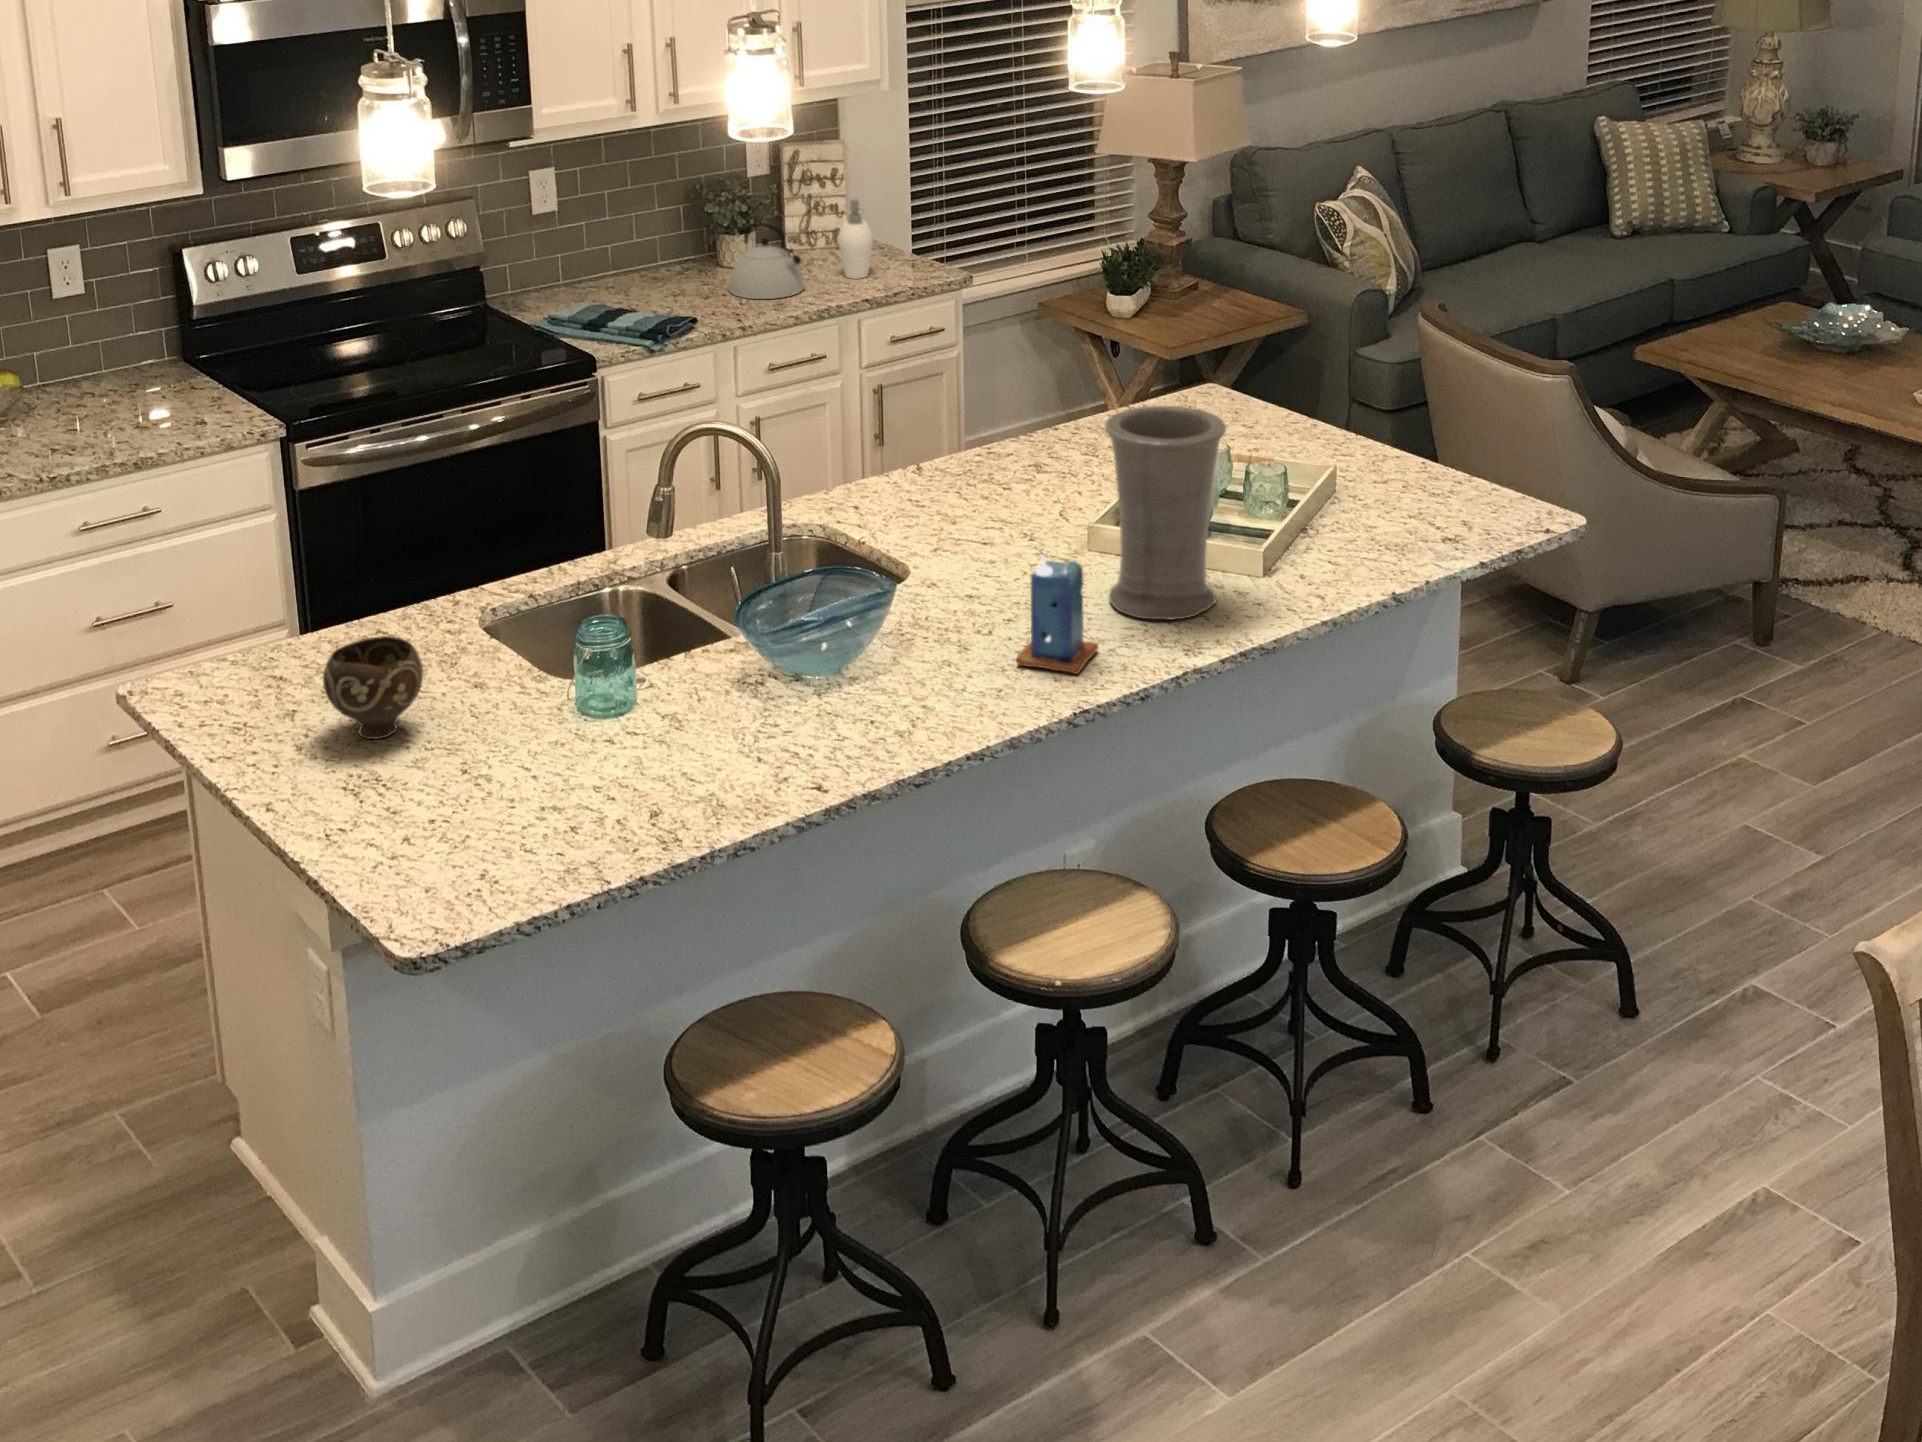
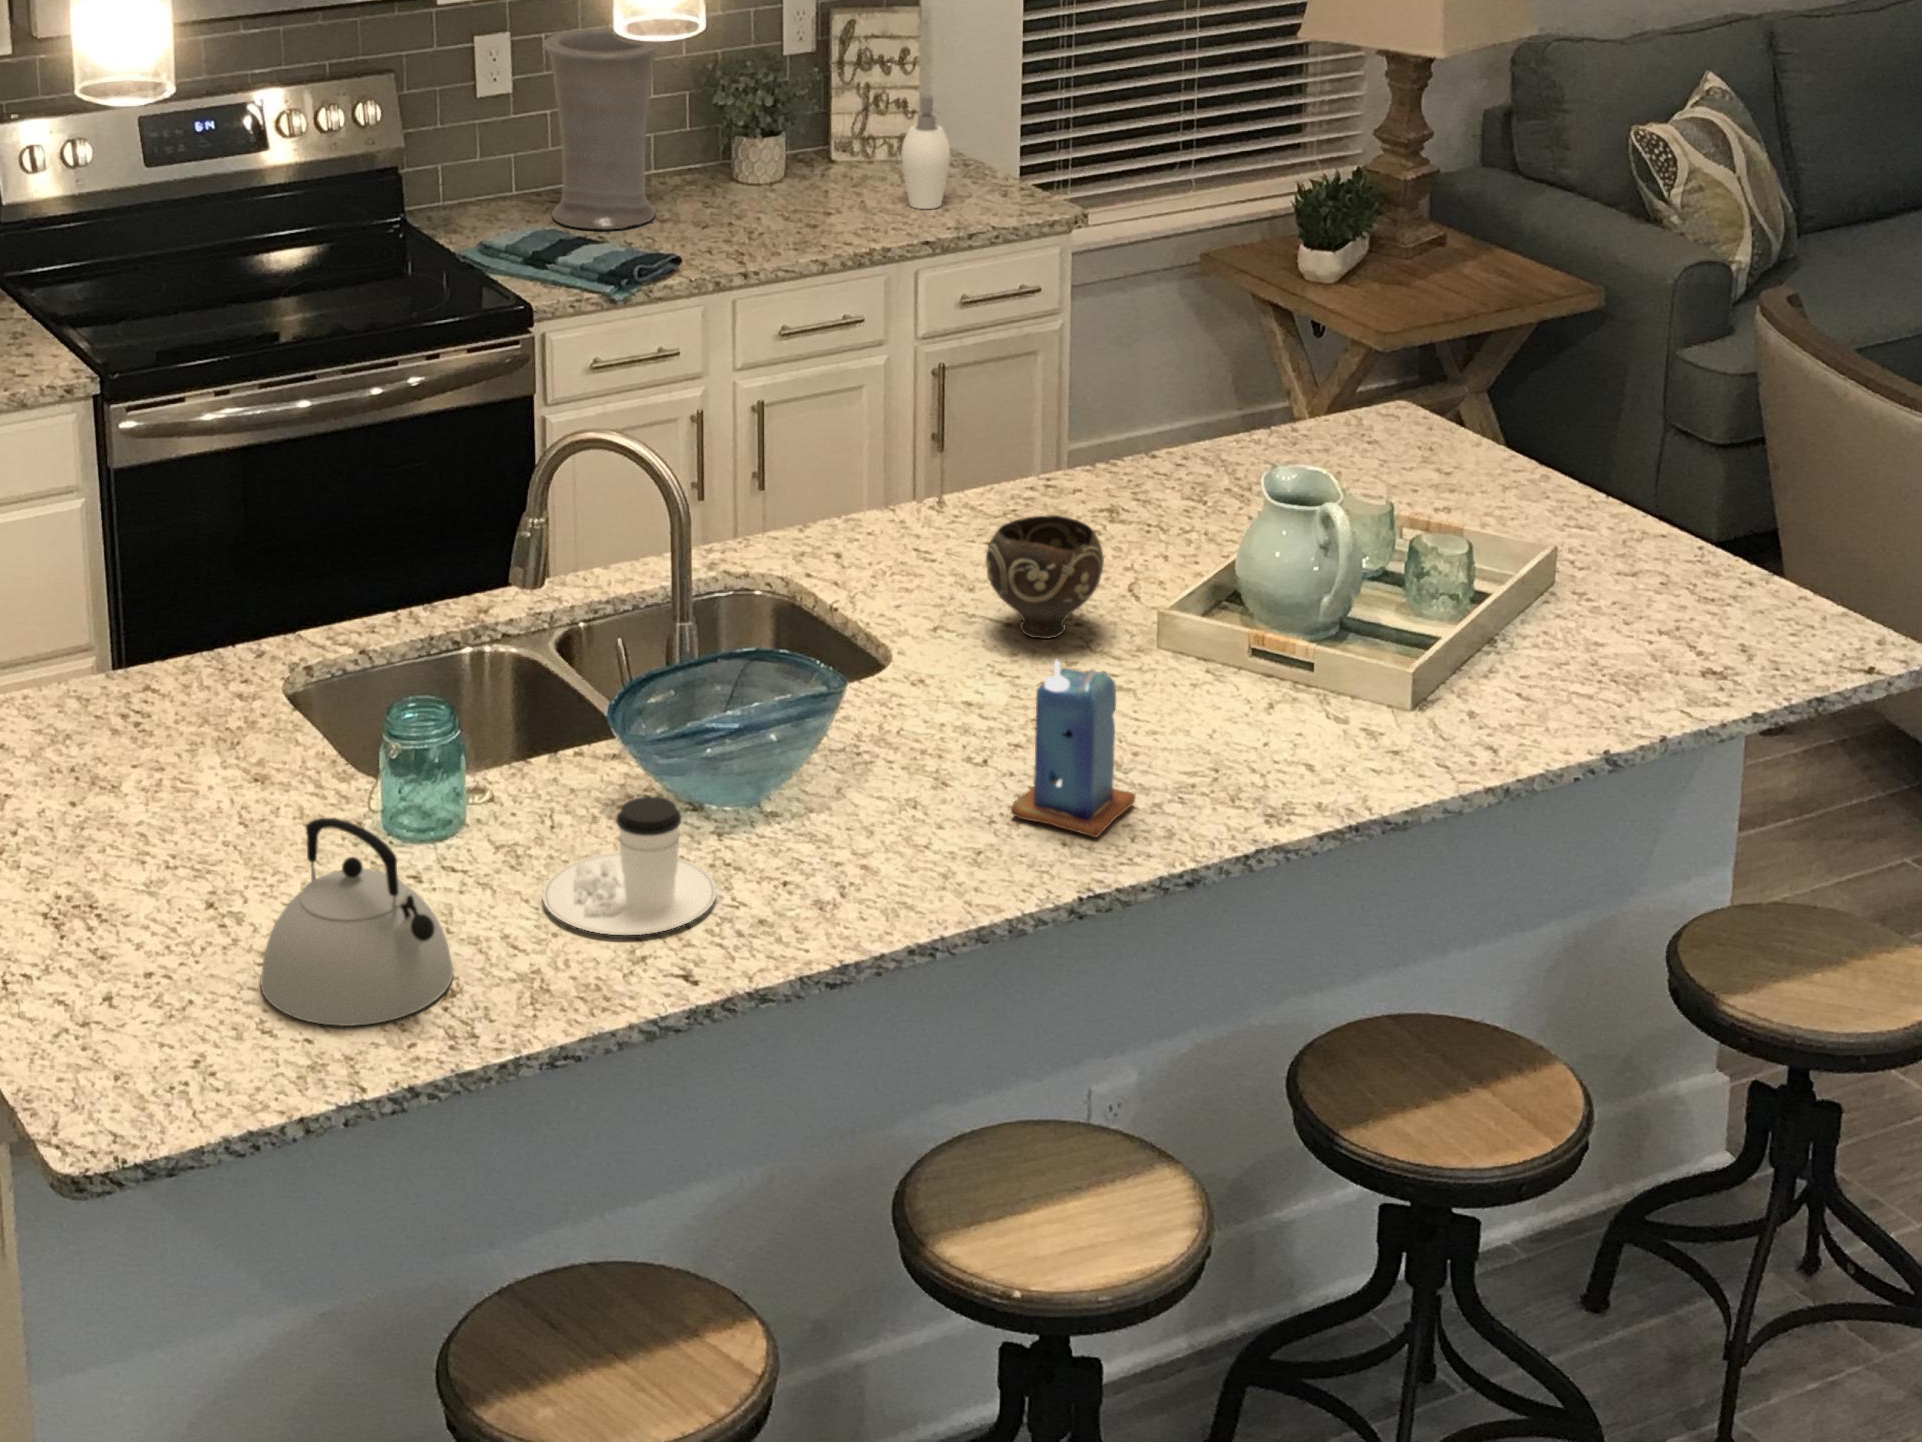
kettle: present [729,223,805,299] -> present [261,818,453,1026]
vase: present [1105,406,1226,619] -> present [544,29,660,229]
bowl: present [323,636,423,739] -> present [986,515,1104,639]
coffee cup: none [704,667,826,765] -> present [543,797,717,935]

